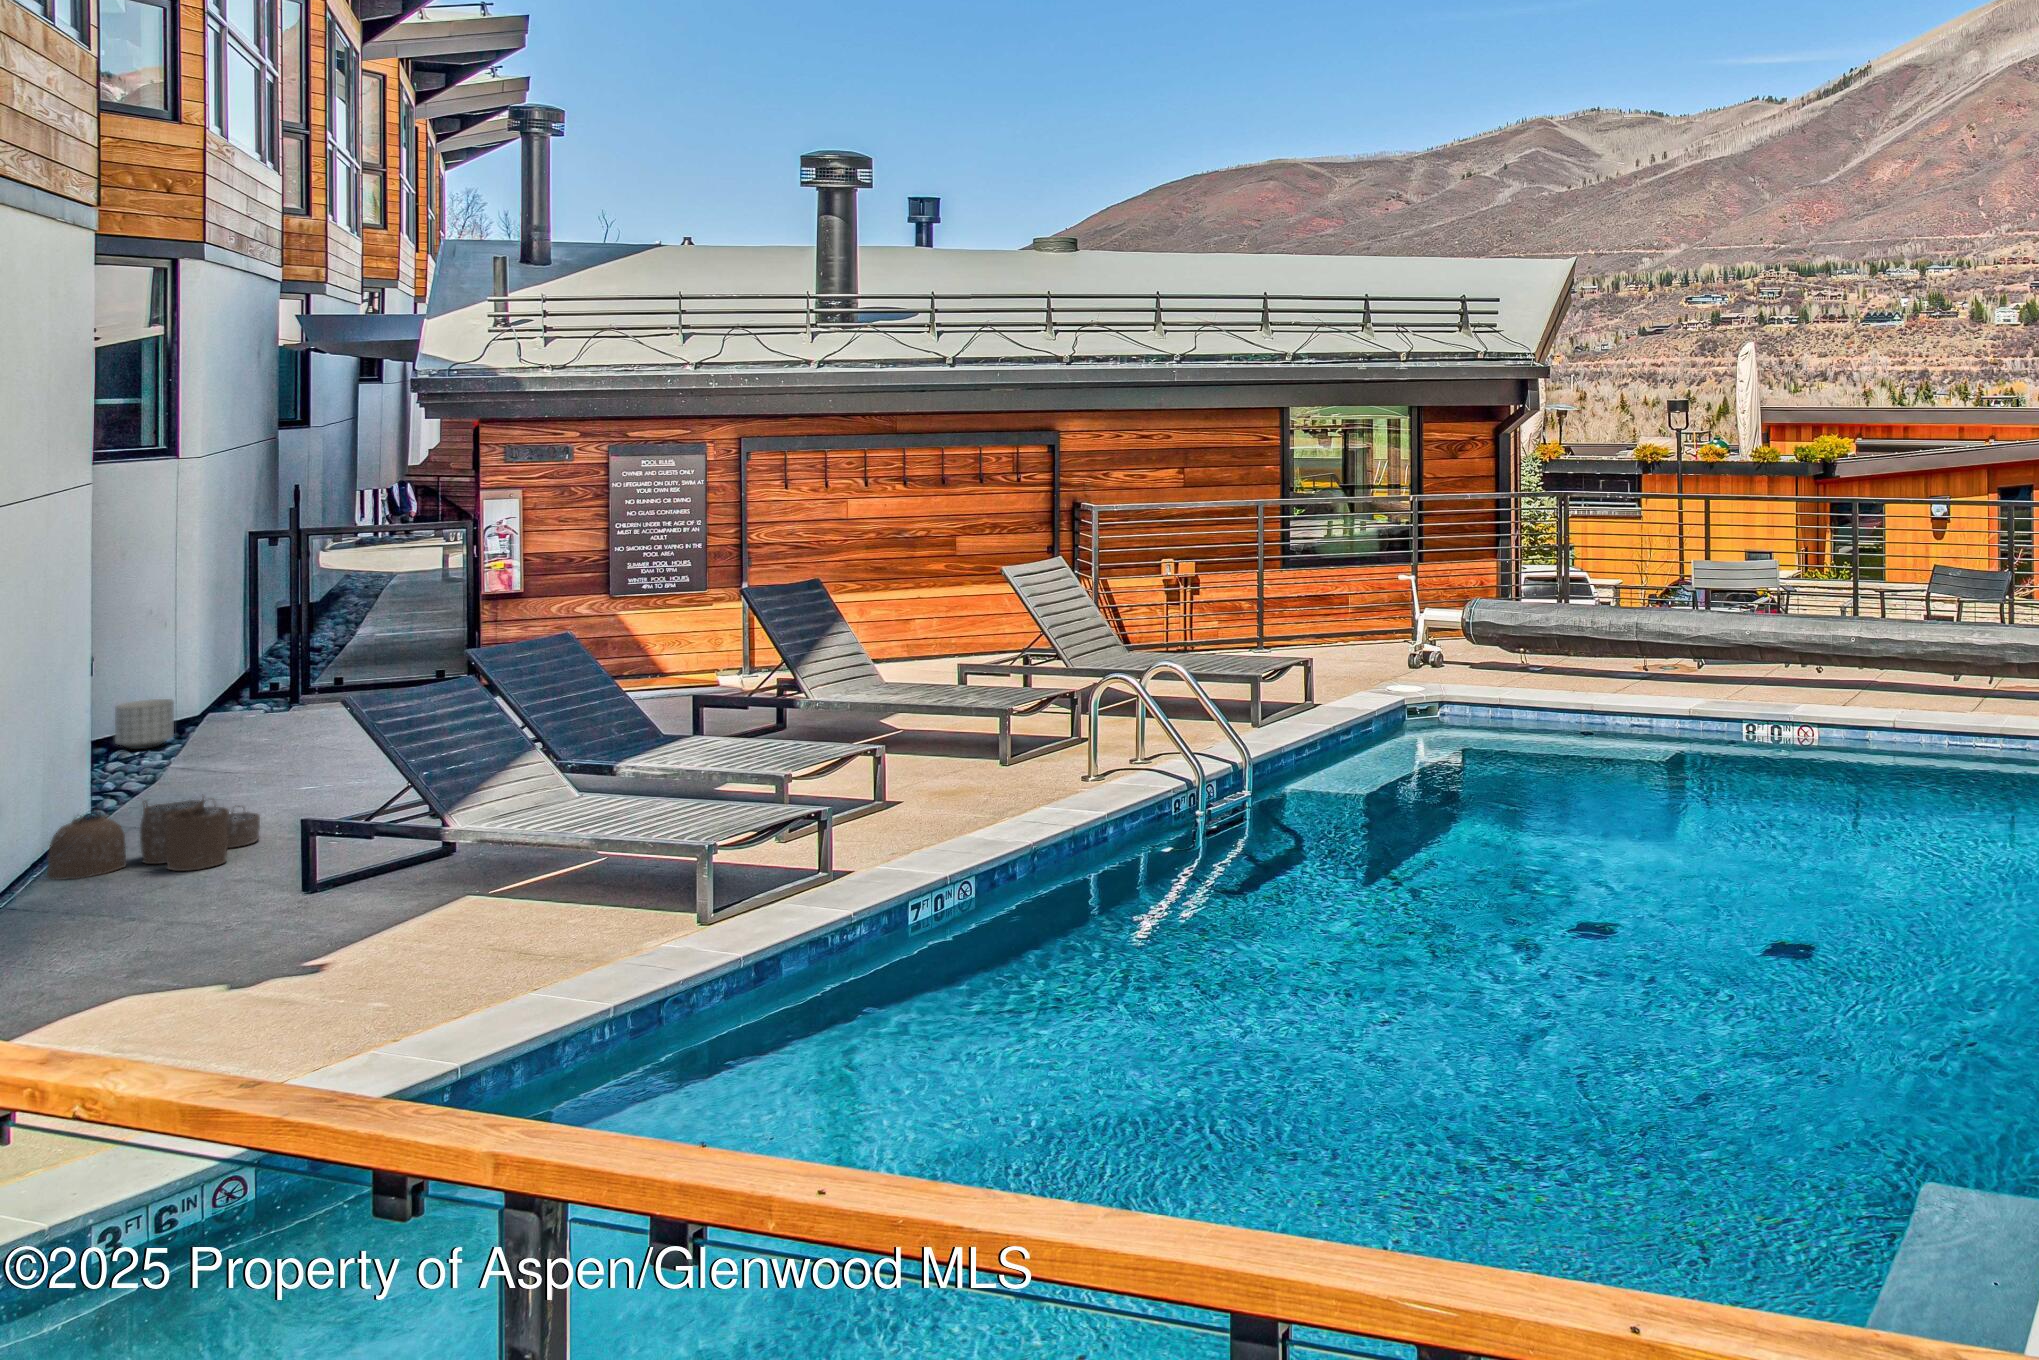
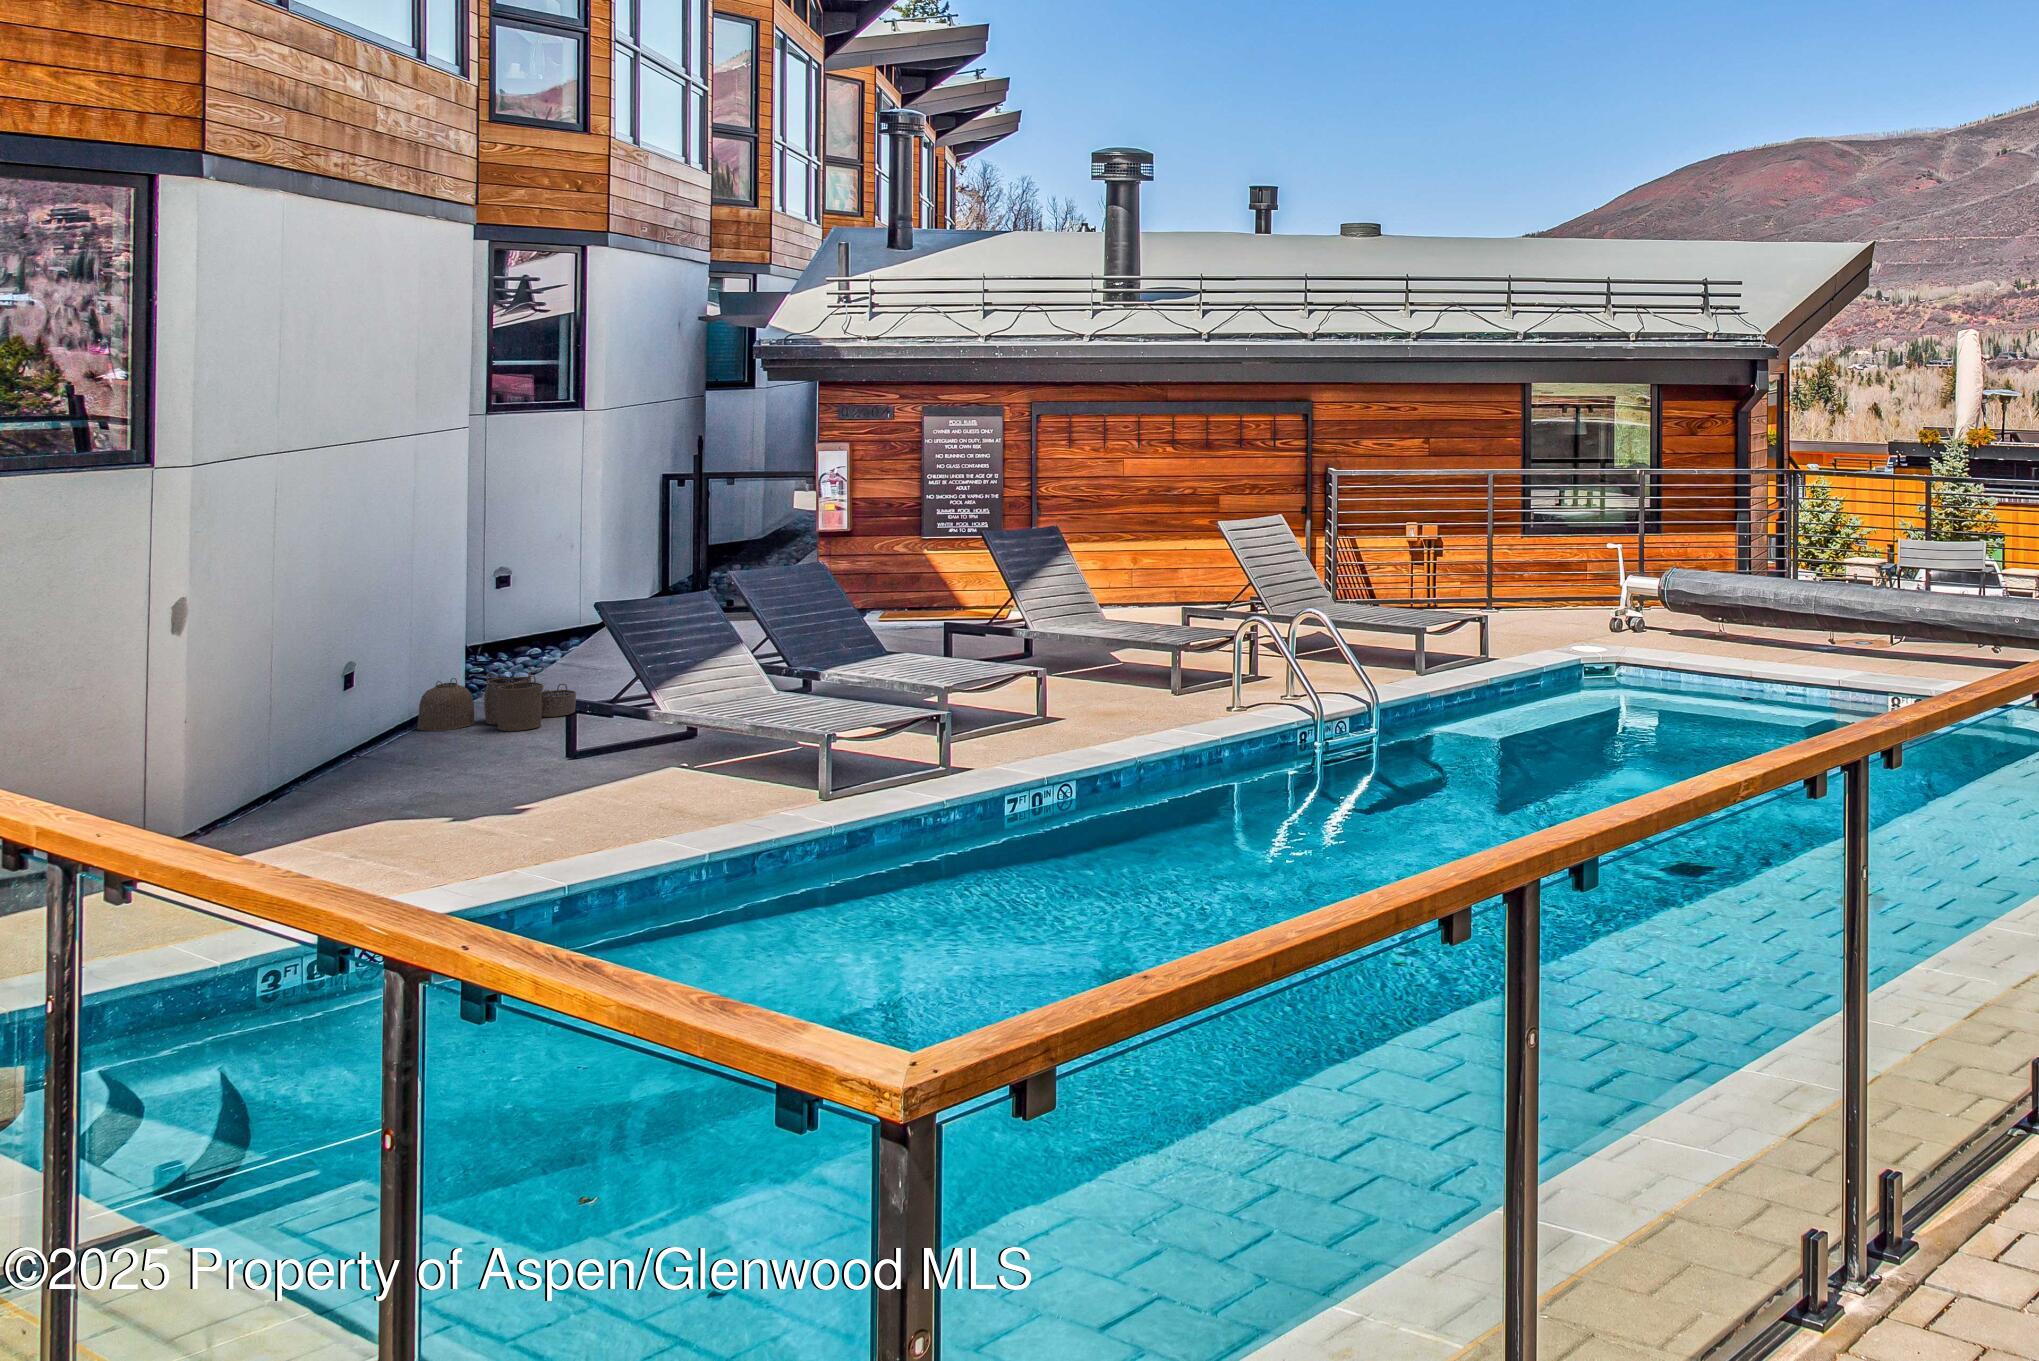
planter: present [115,699,174,749] -> none [534,602,576,641]

